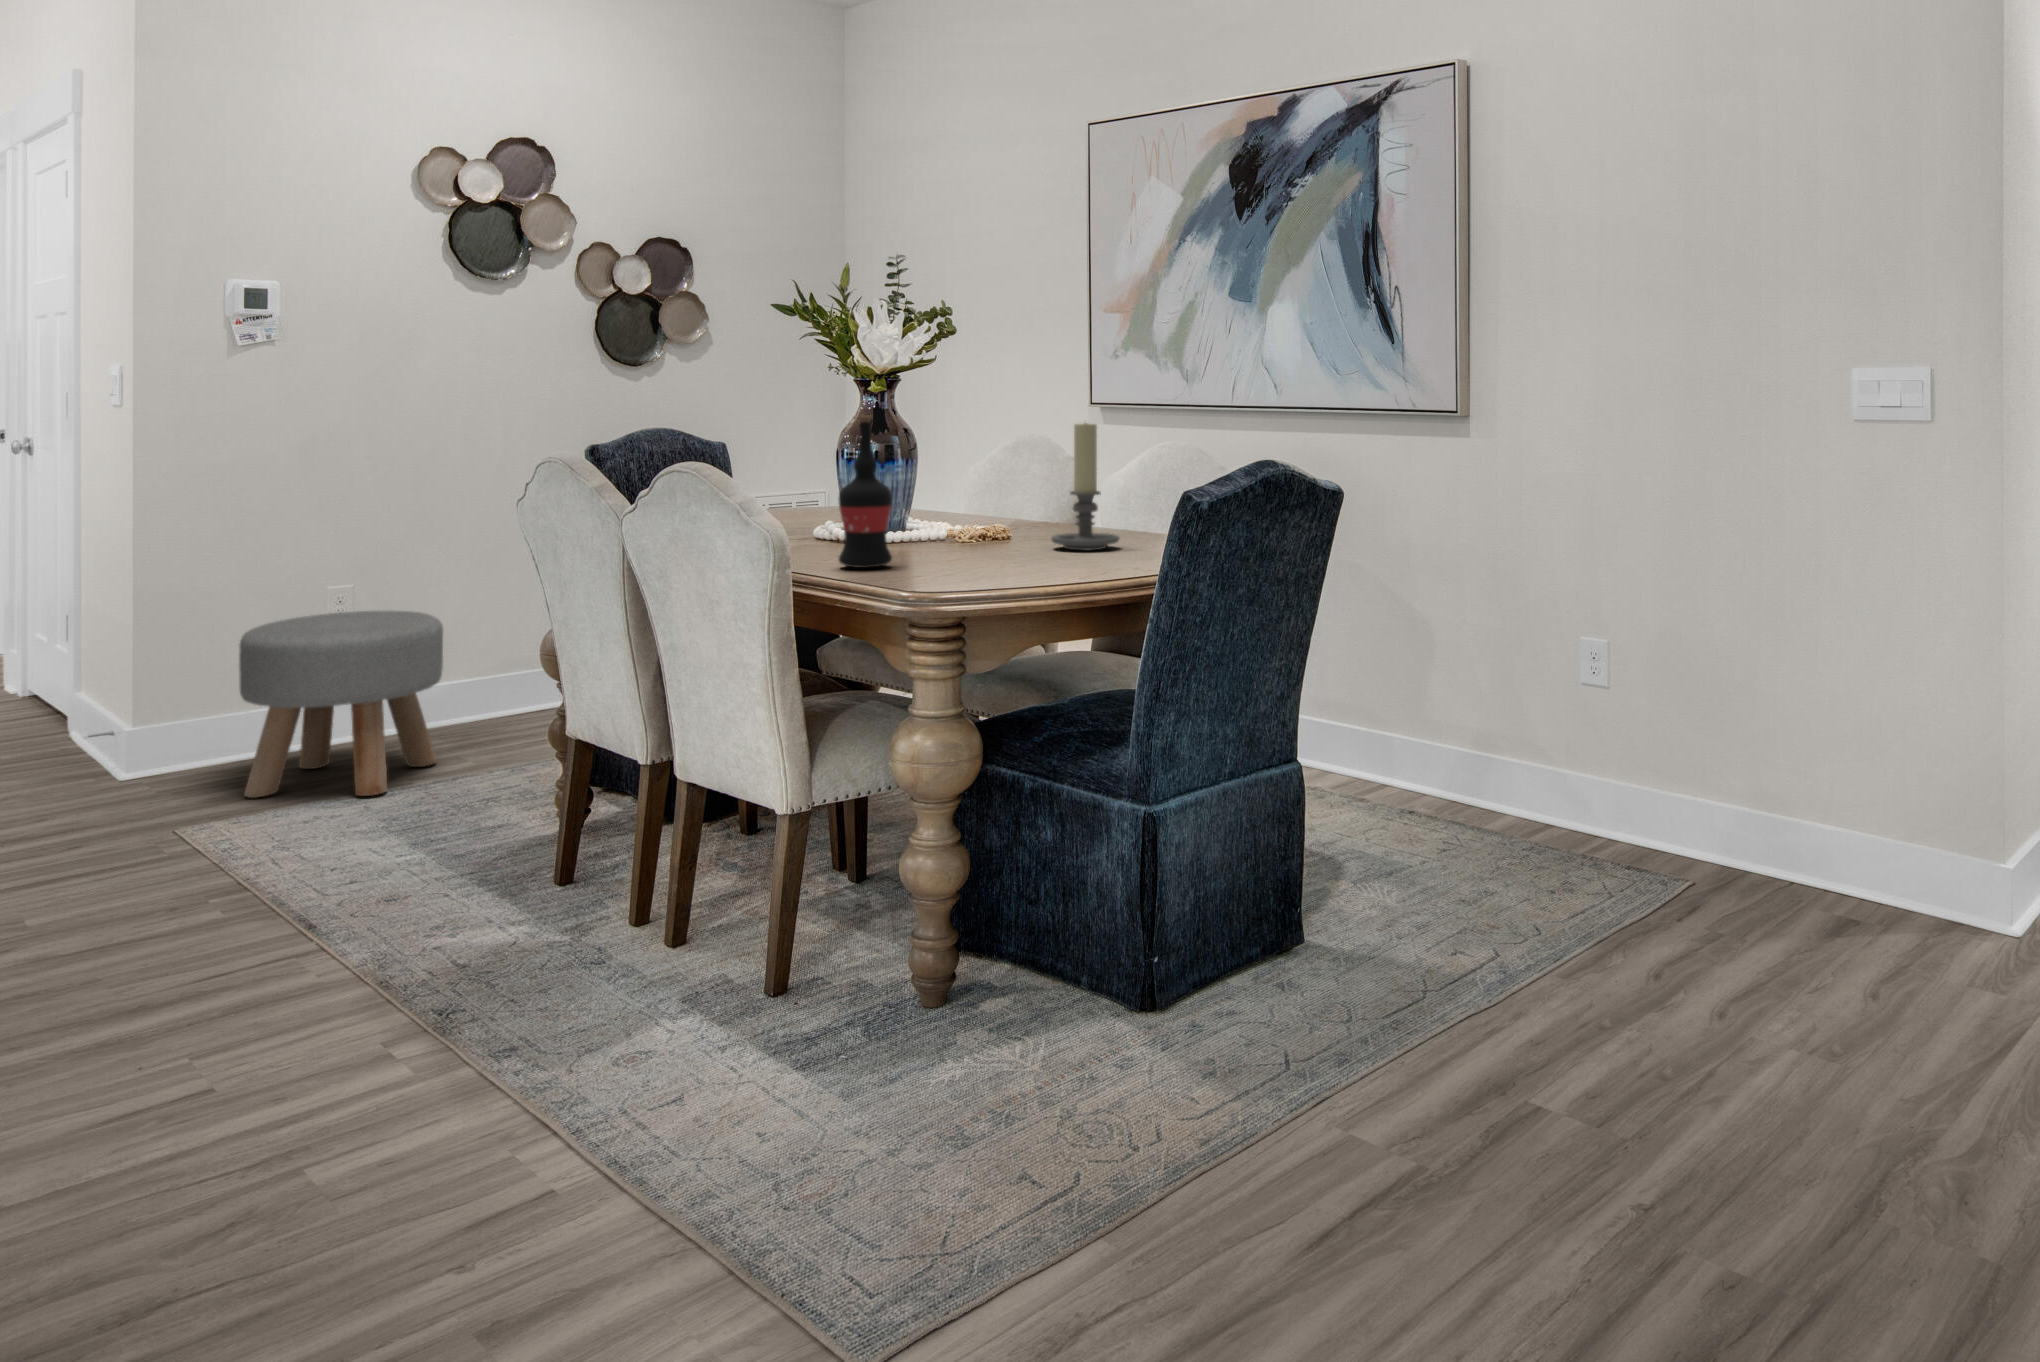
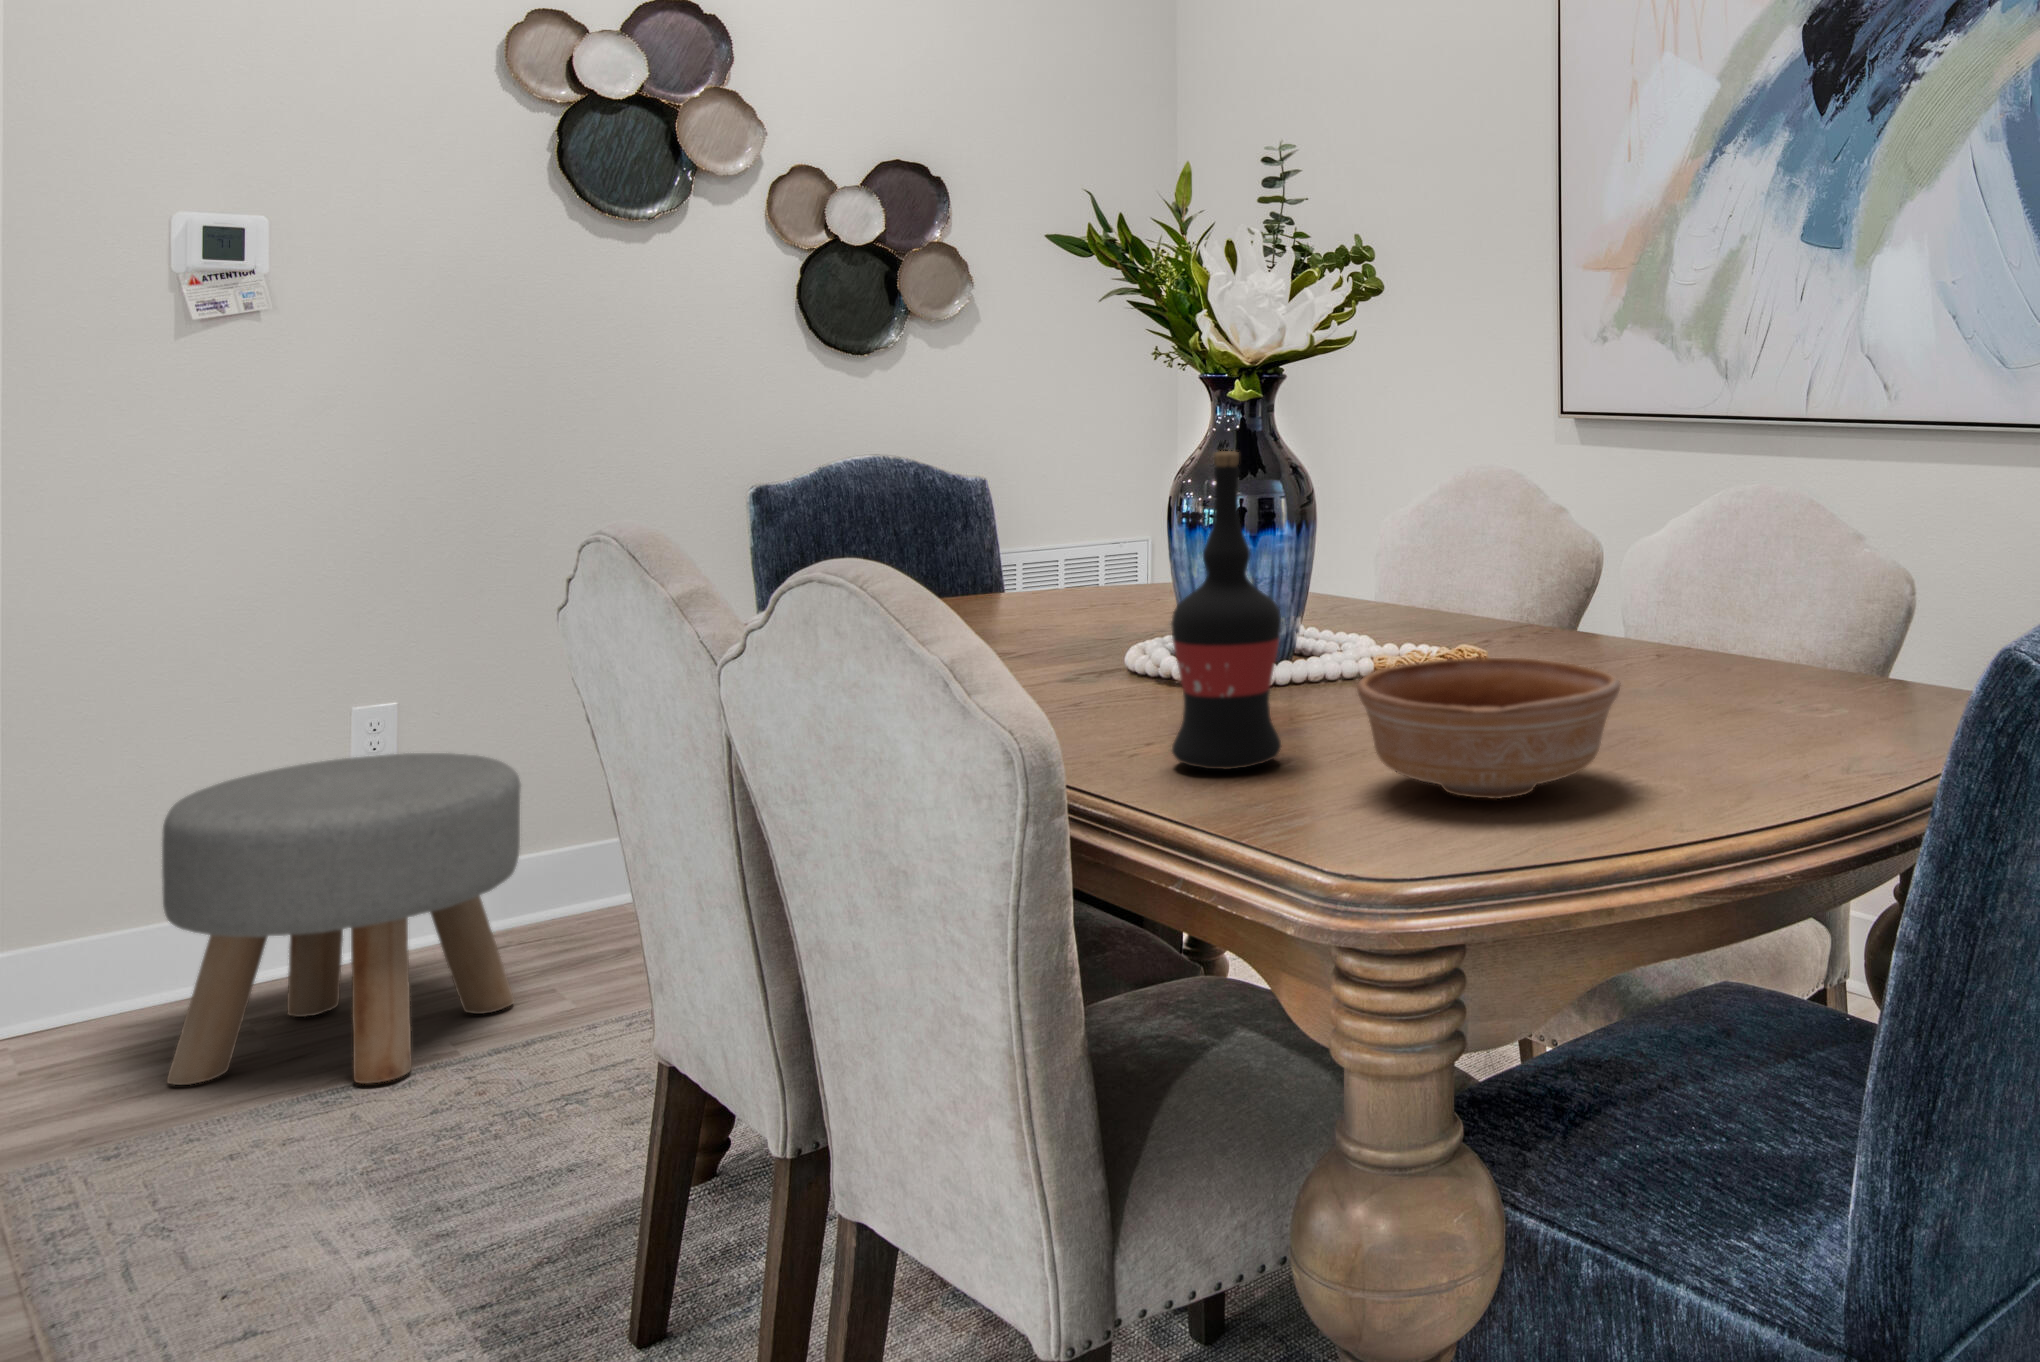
candle holder: present [1051,423,1119,551] -> none [1577,456,1707,707]
bowl: none [926,515,1051,575] -> present [1357,658,1621,799]

